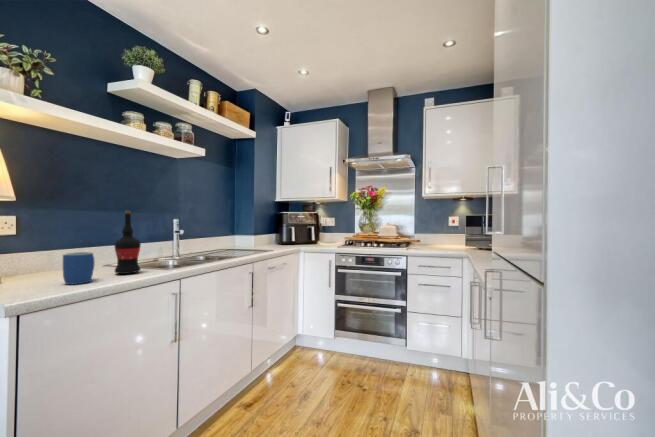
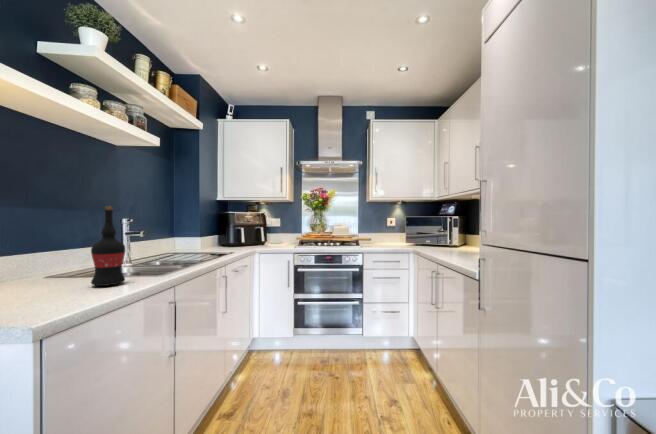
mug: present [63,252,94,285] -> none [40,259,83,303]

